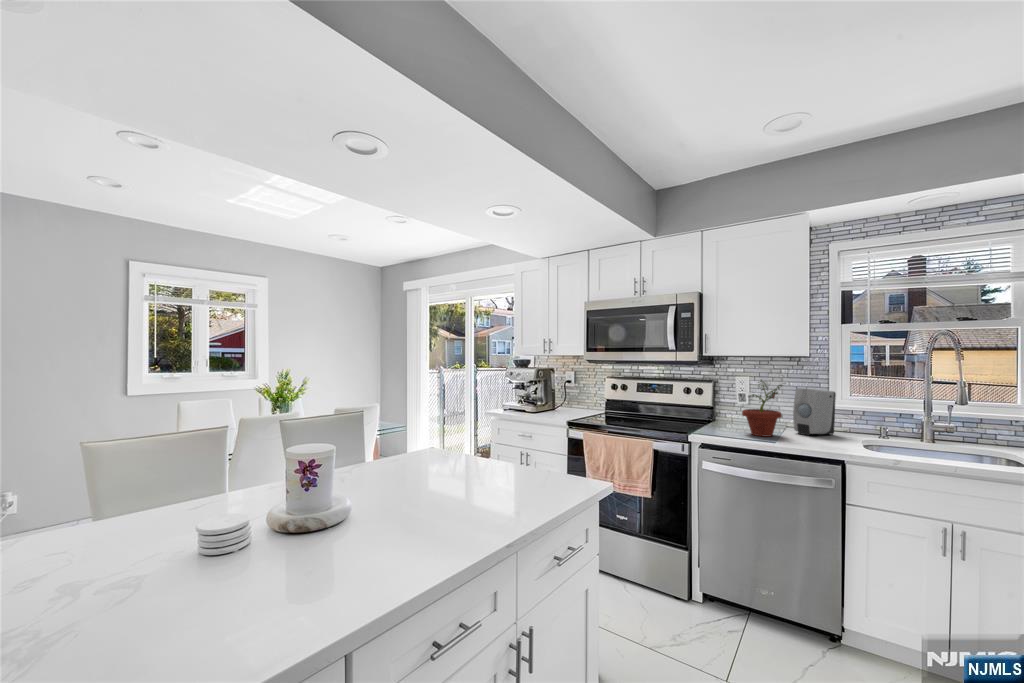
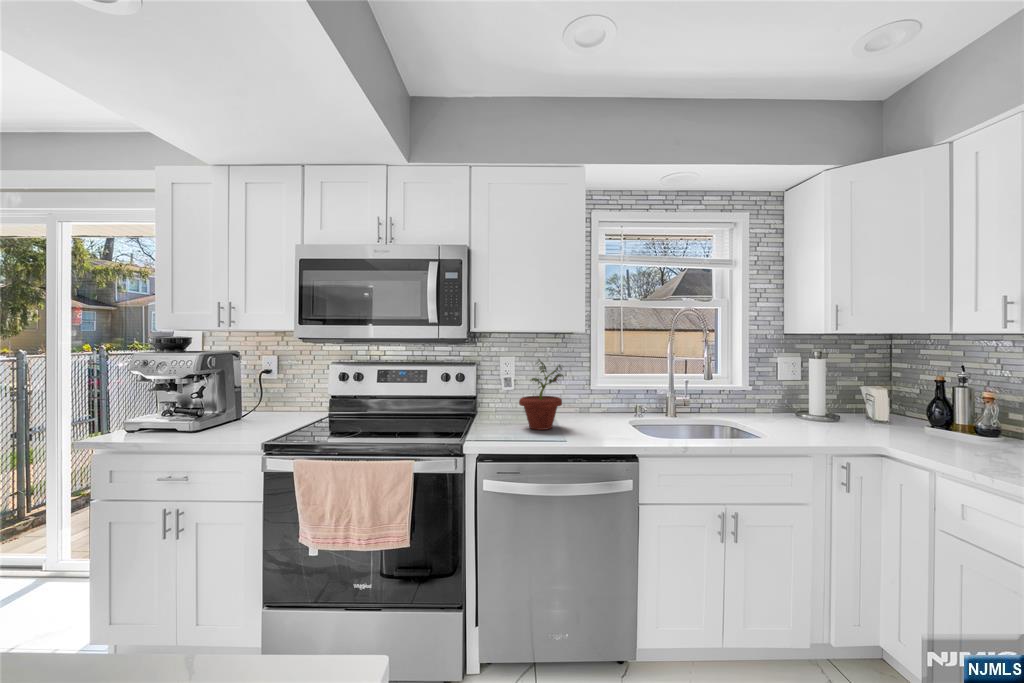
soap dispenser: present [793,388,836,435] -> none [565,368,601,422]

